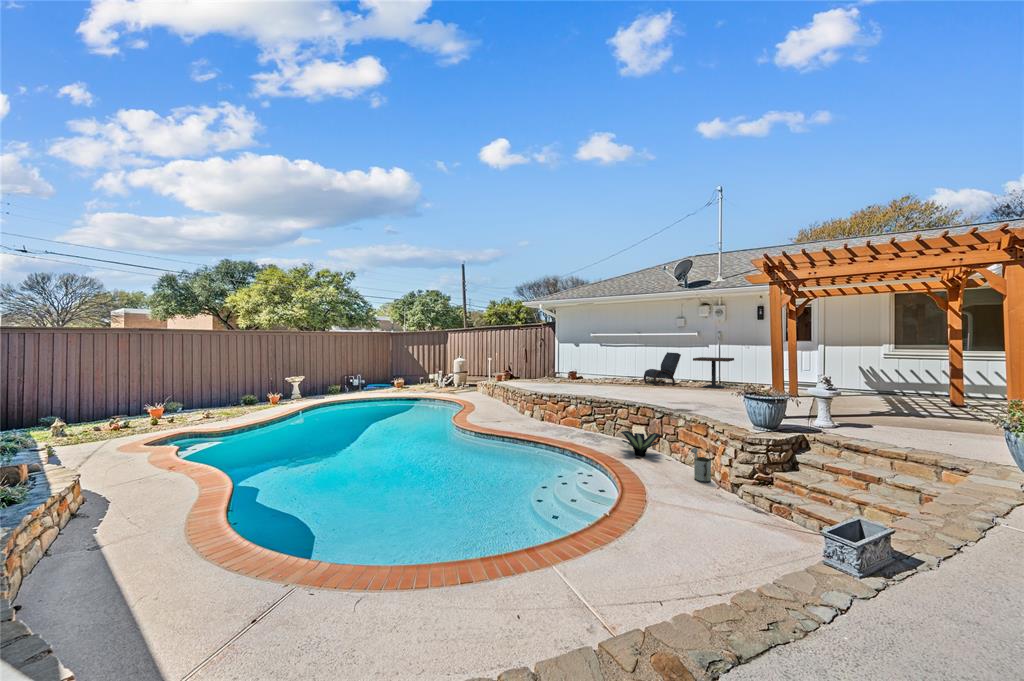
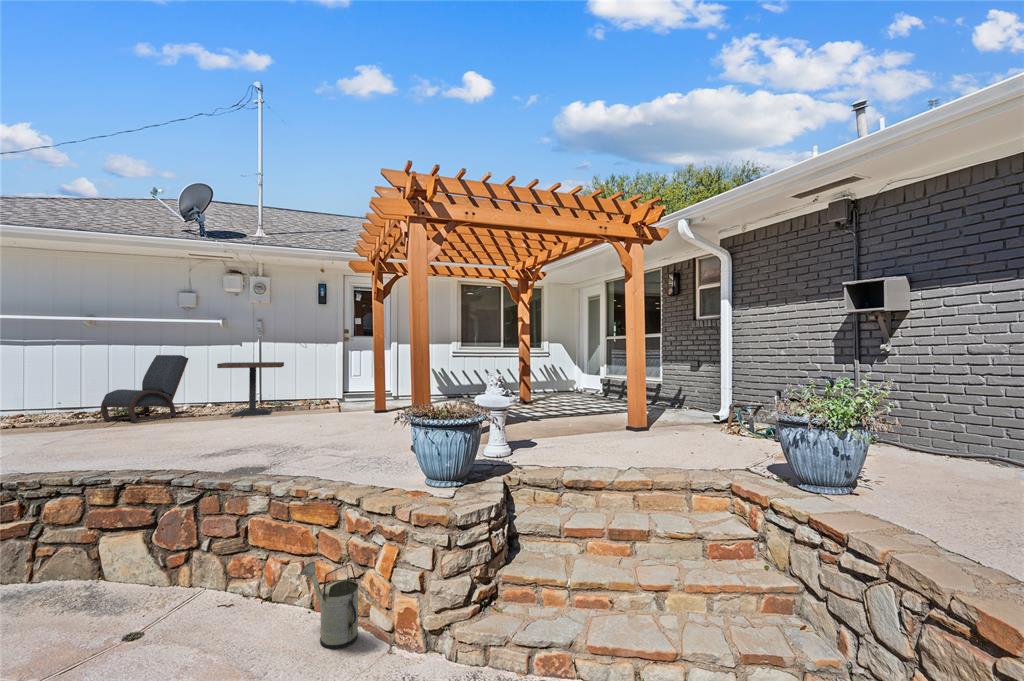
potted plant: present [621,431,662,457] -> none [64,544,204,631]

